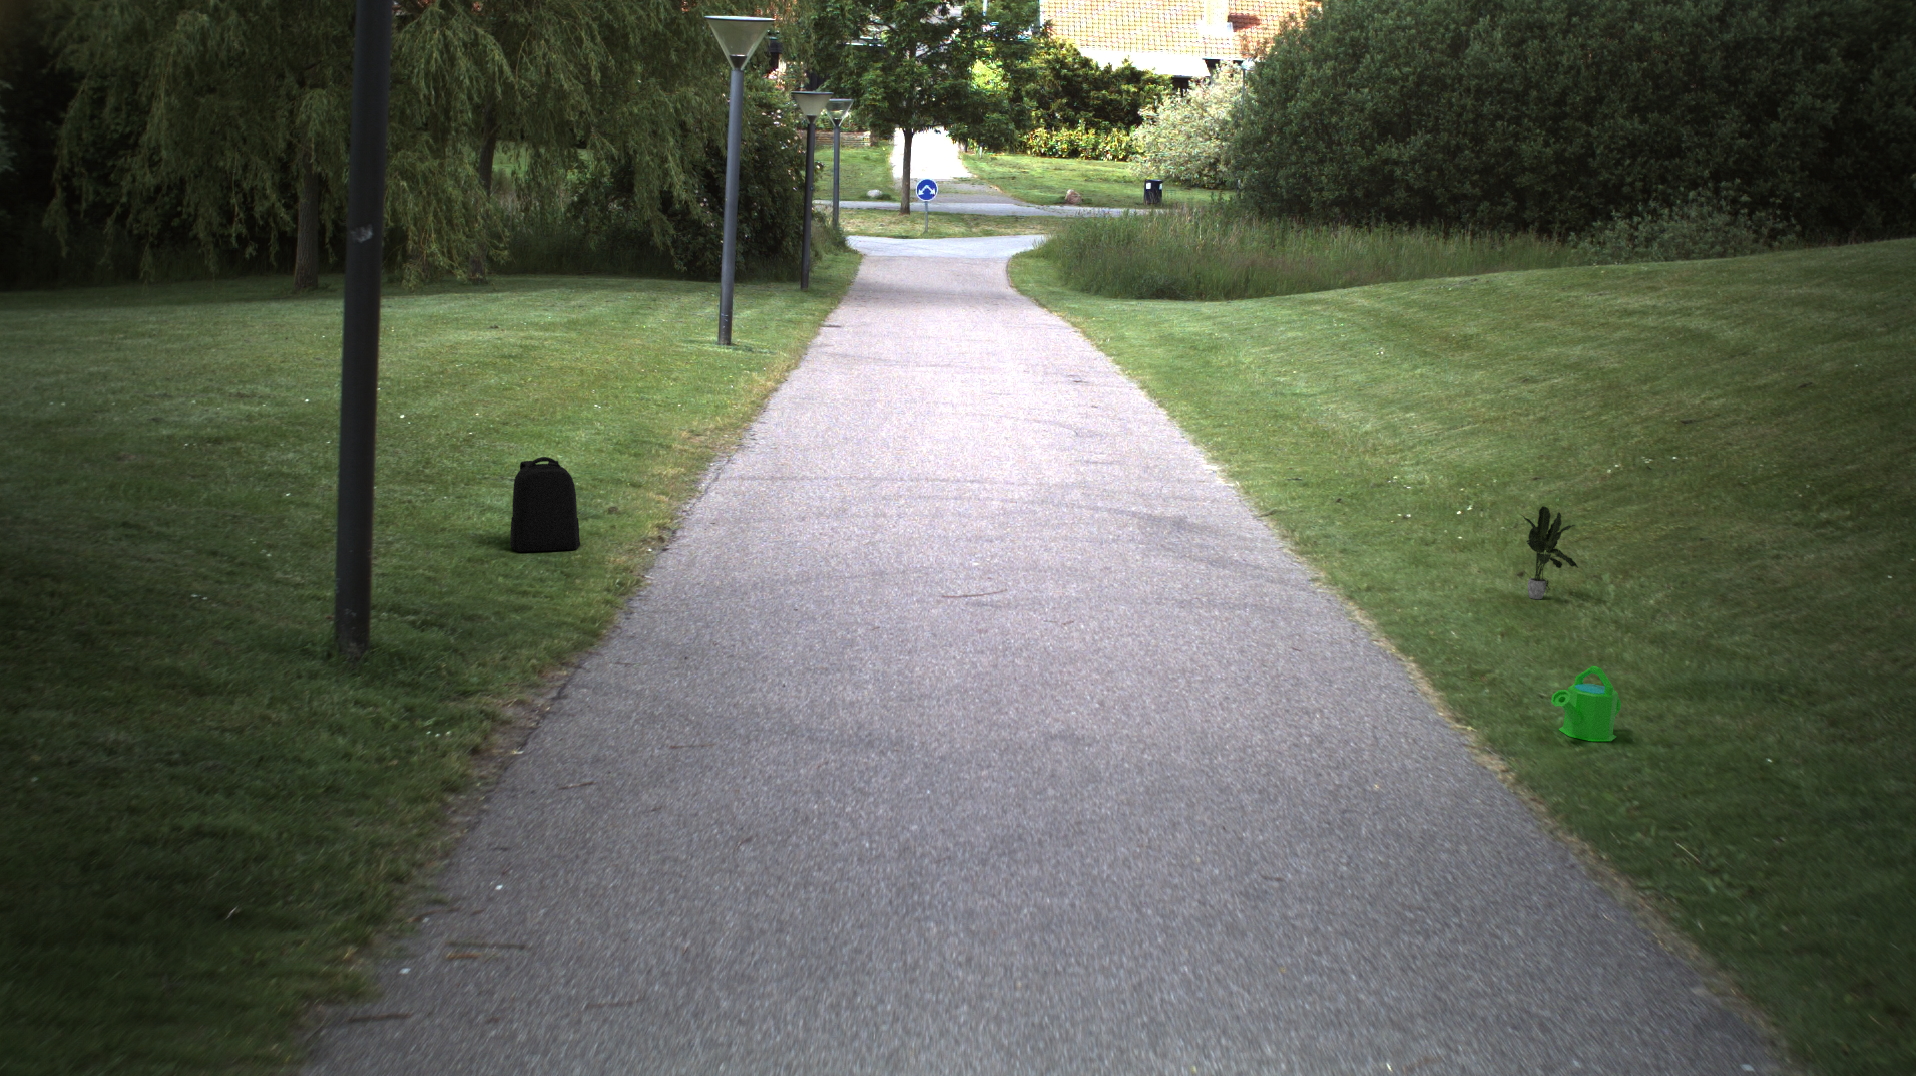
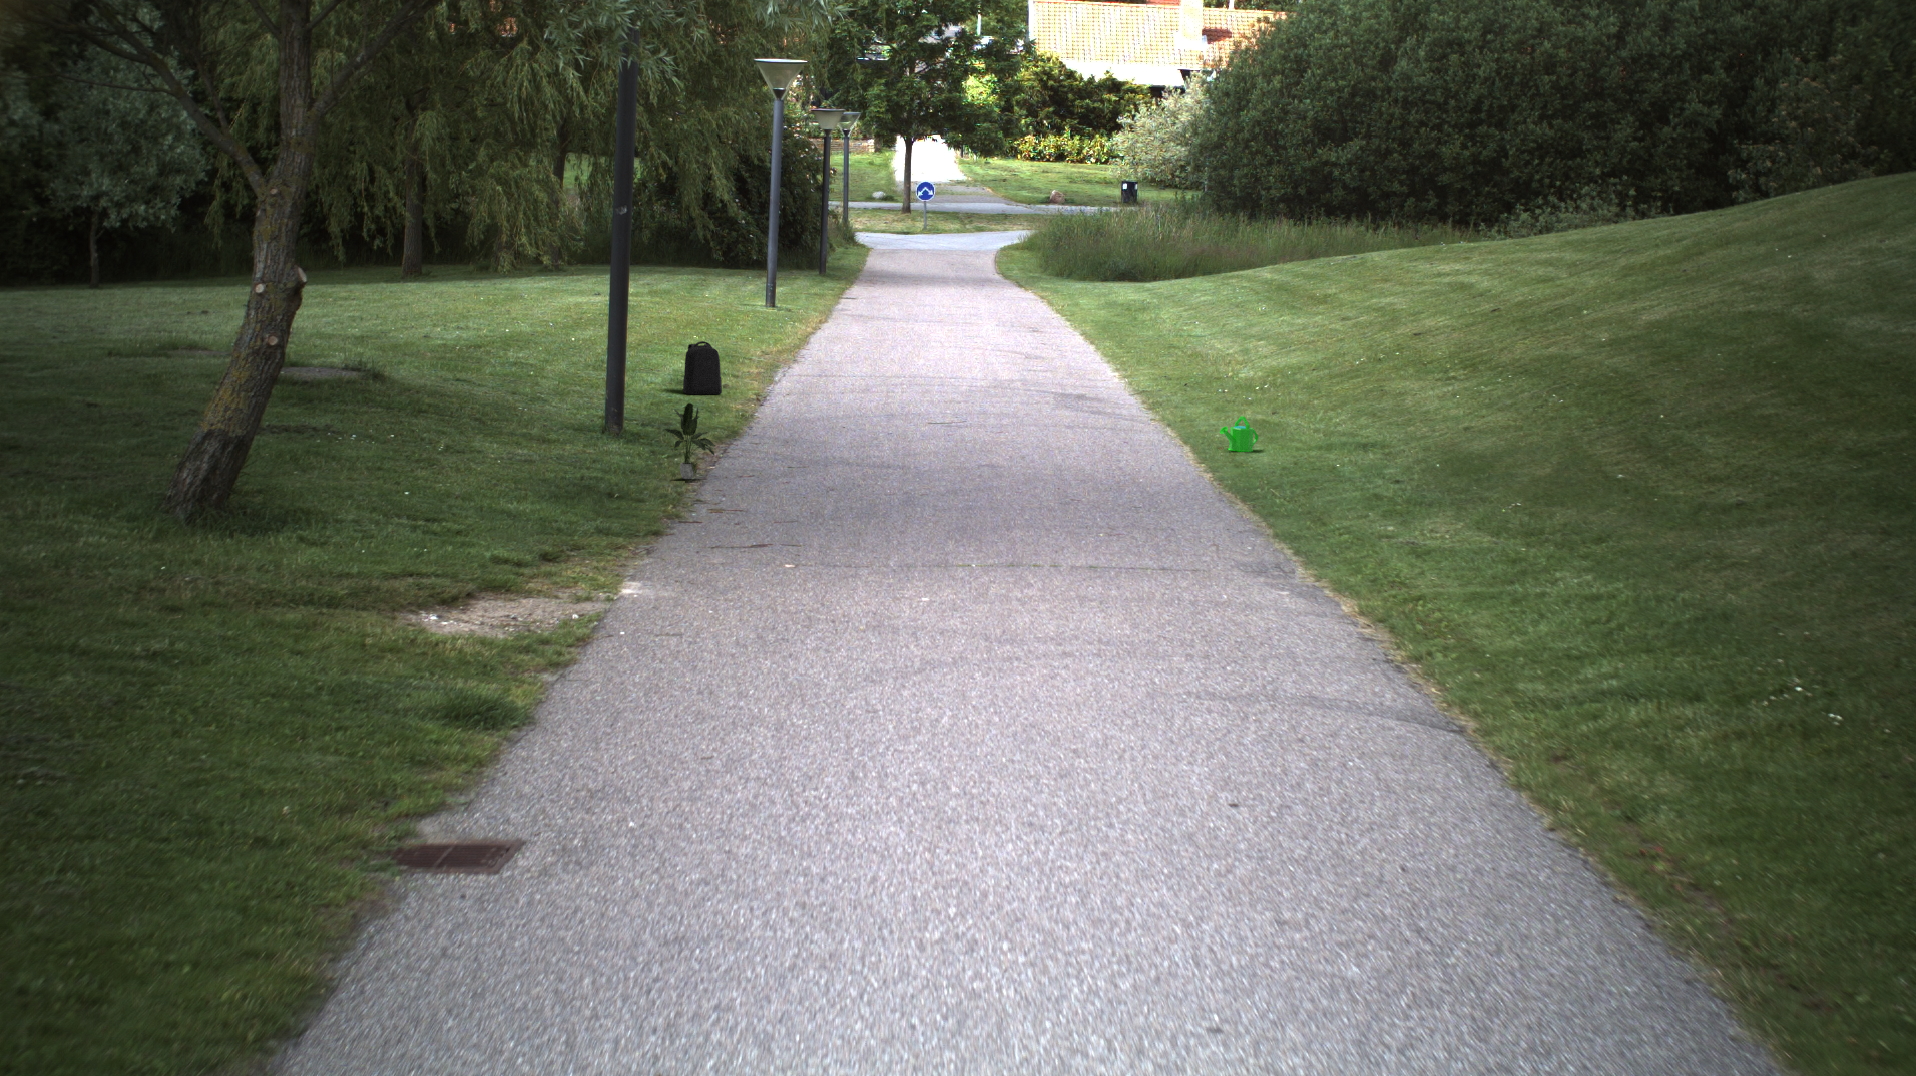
potted plant: present [1523,506,1578,599] -> present [665,403,715,479]

